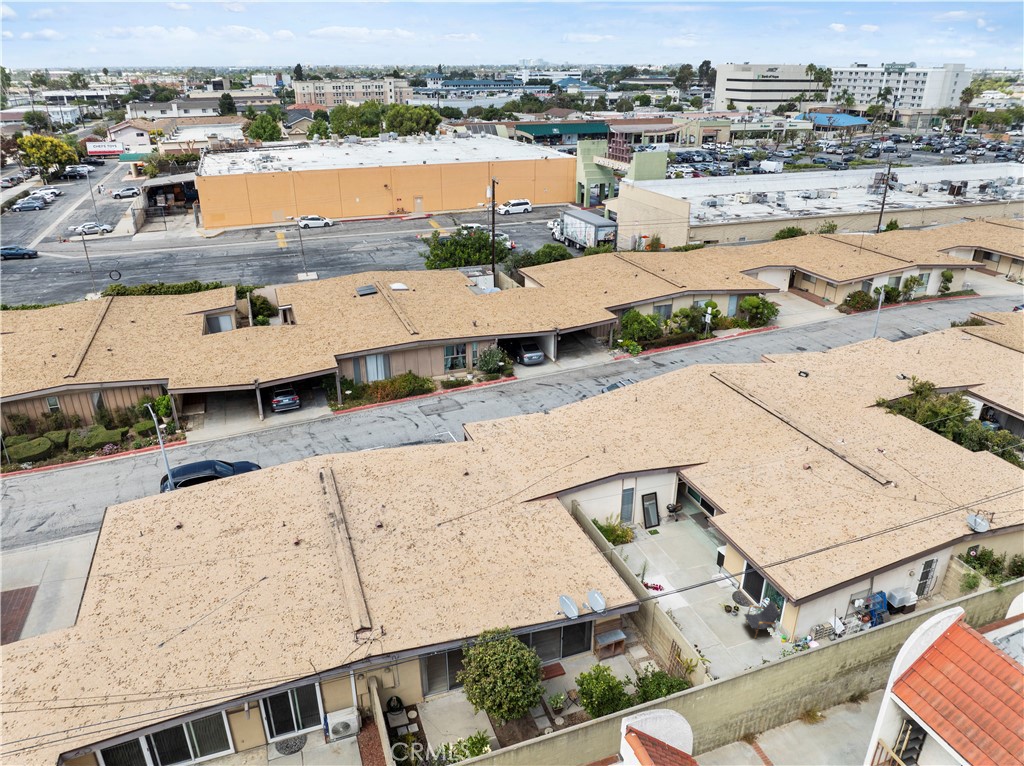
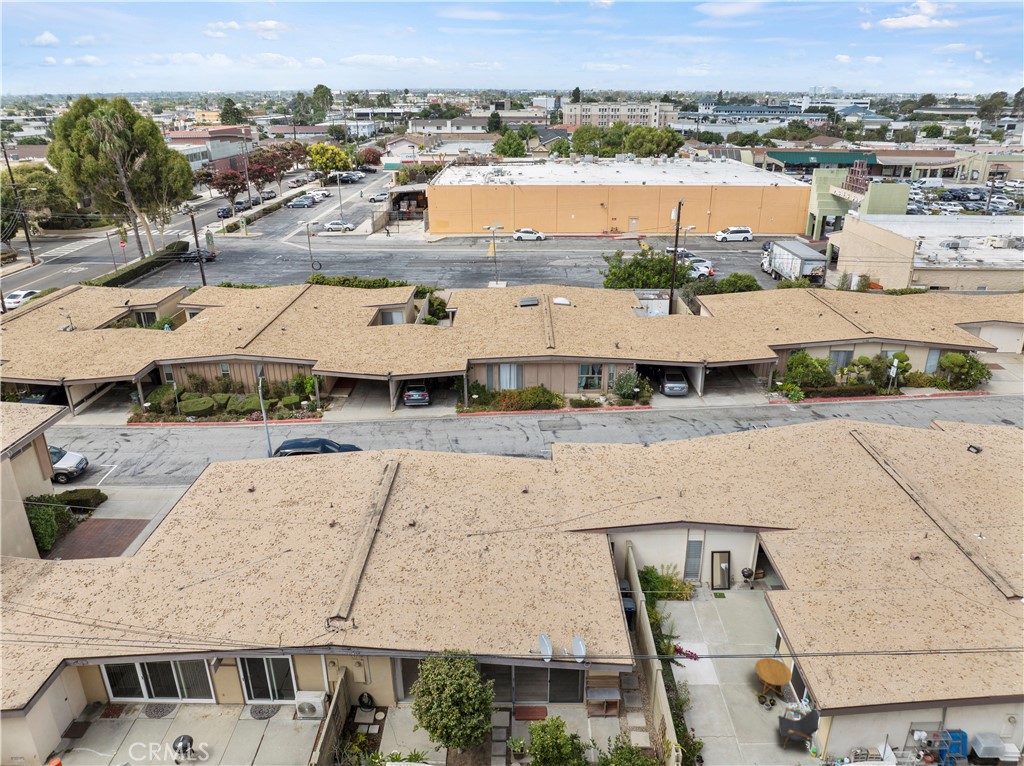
round table: none [712,571,742,603] -> present [755,658,792,695]

